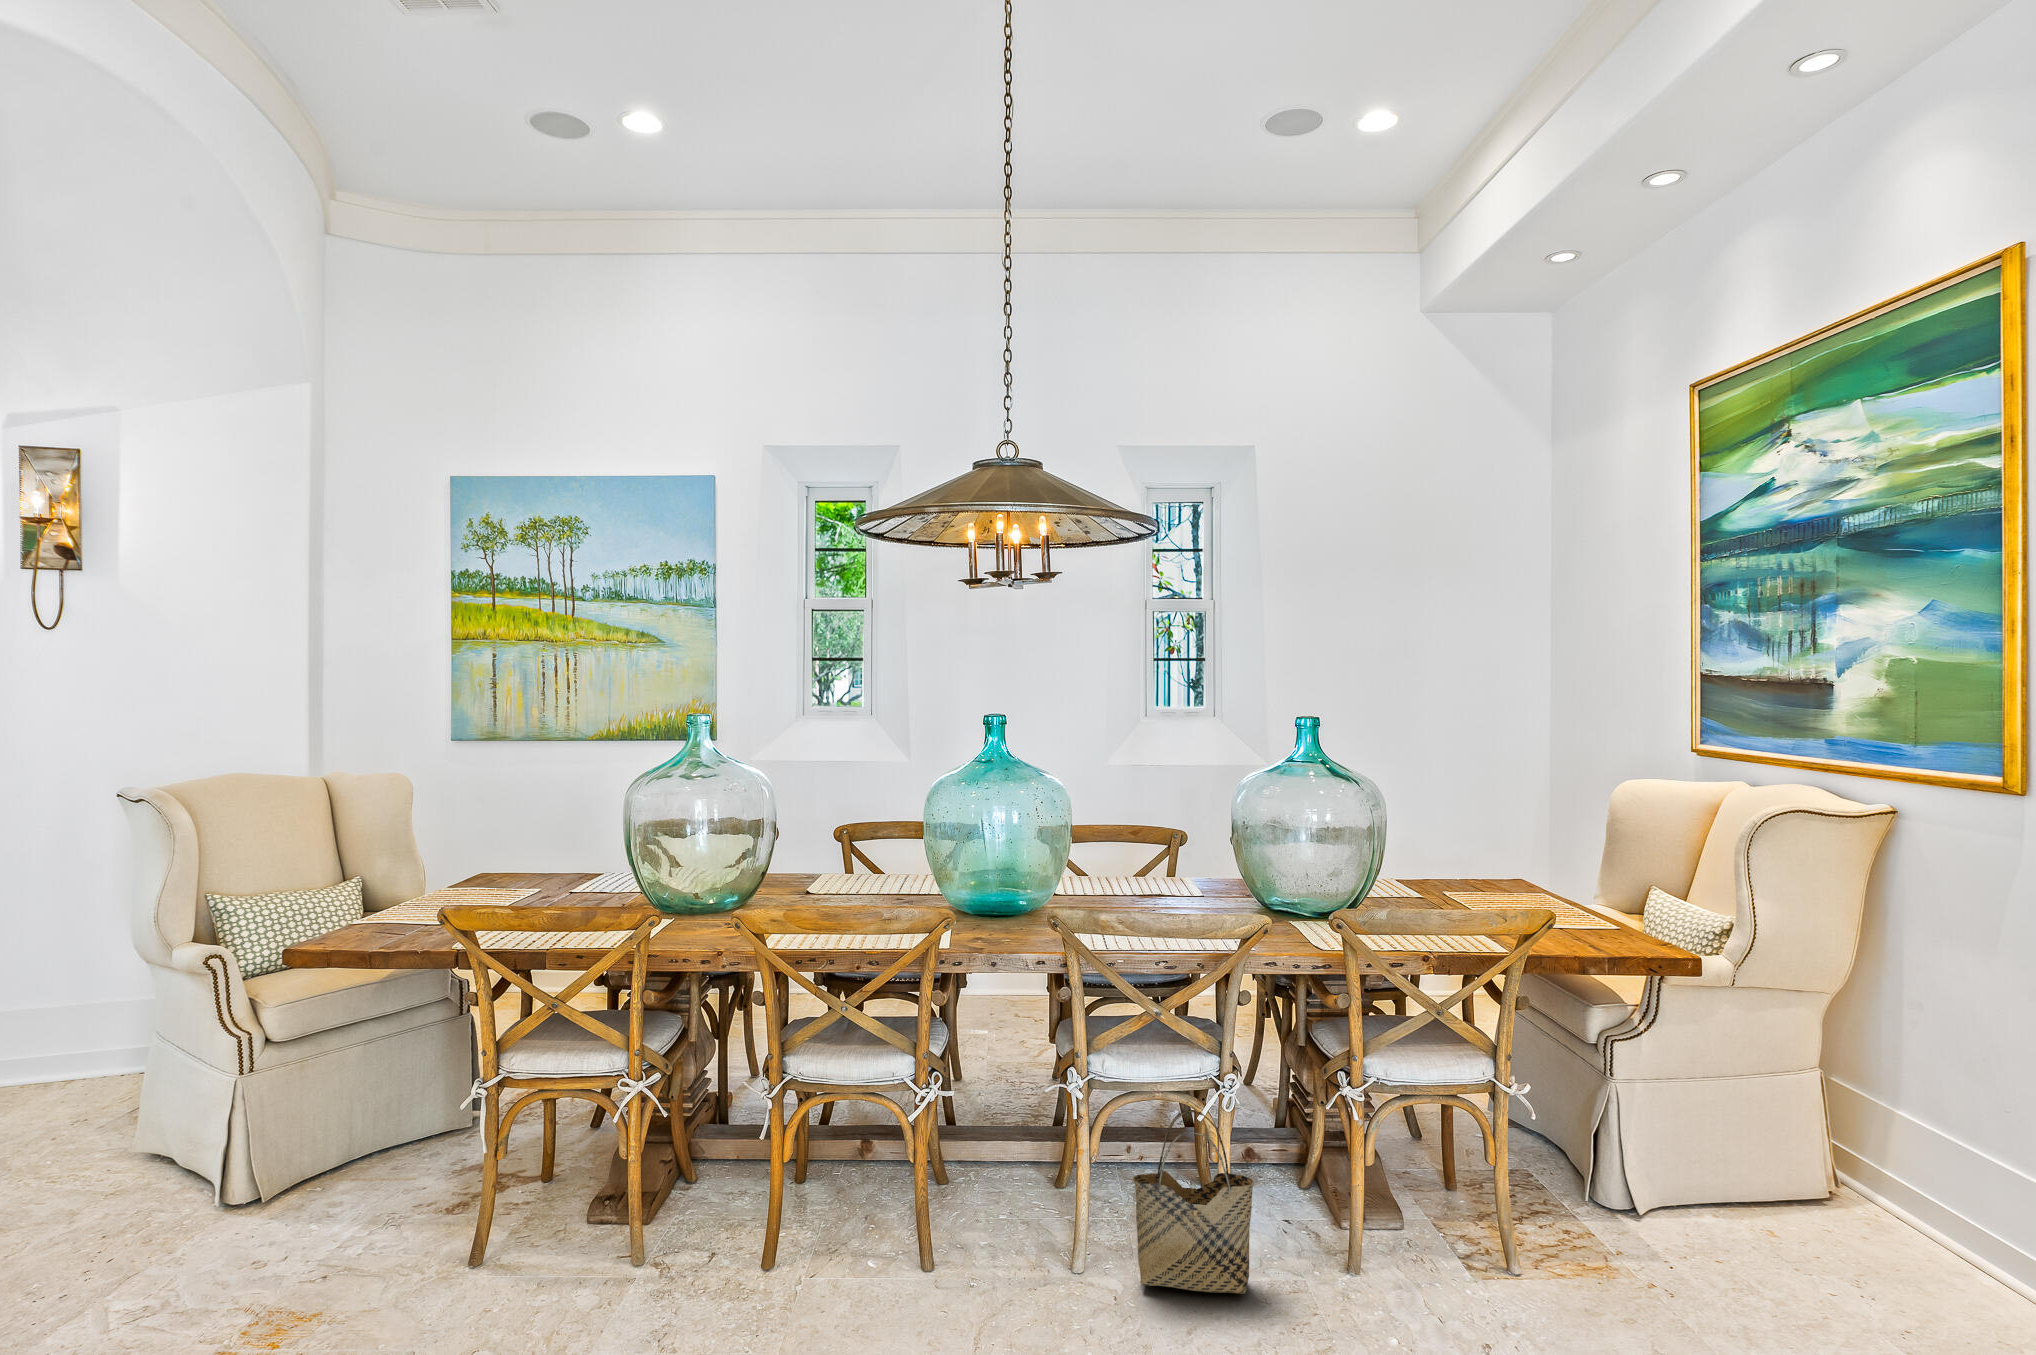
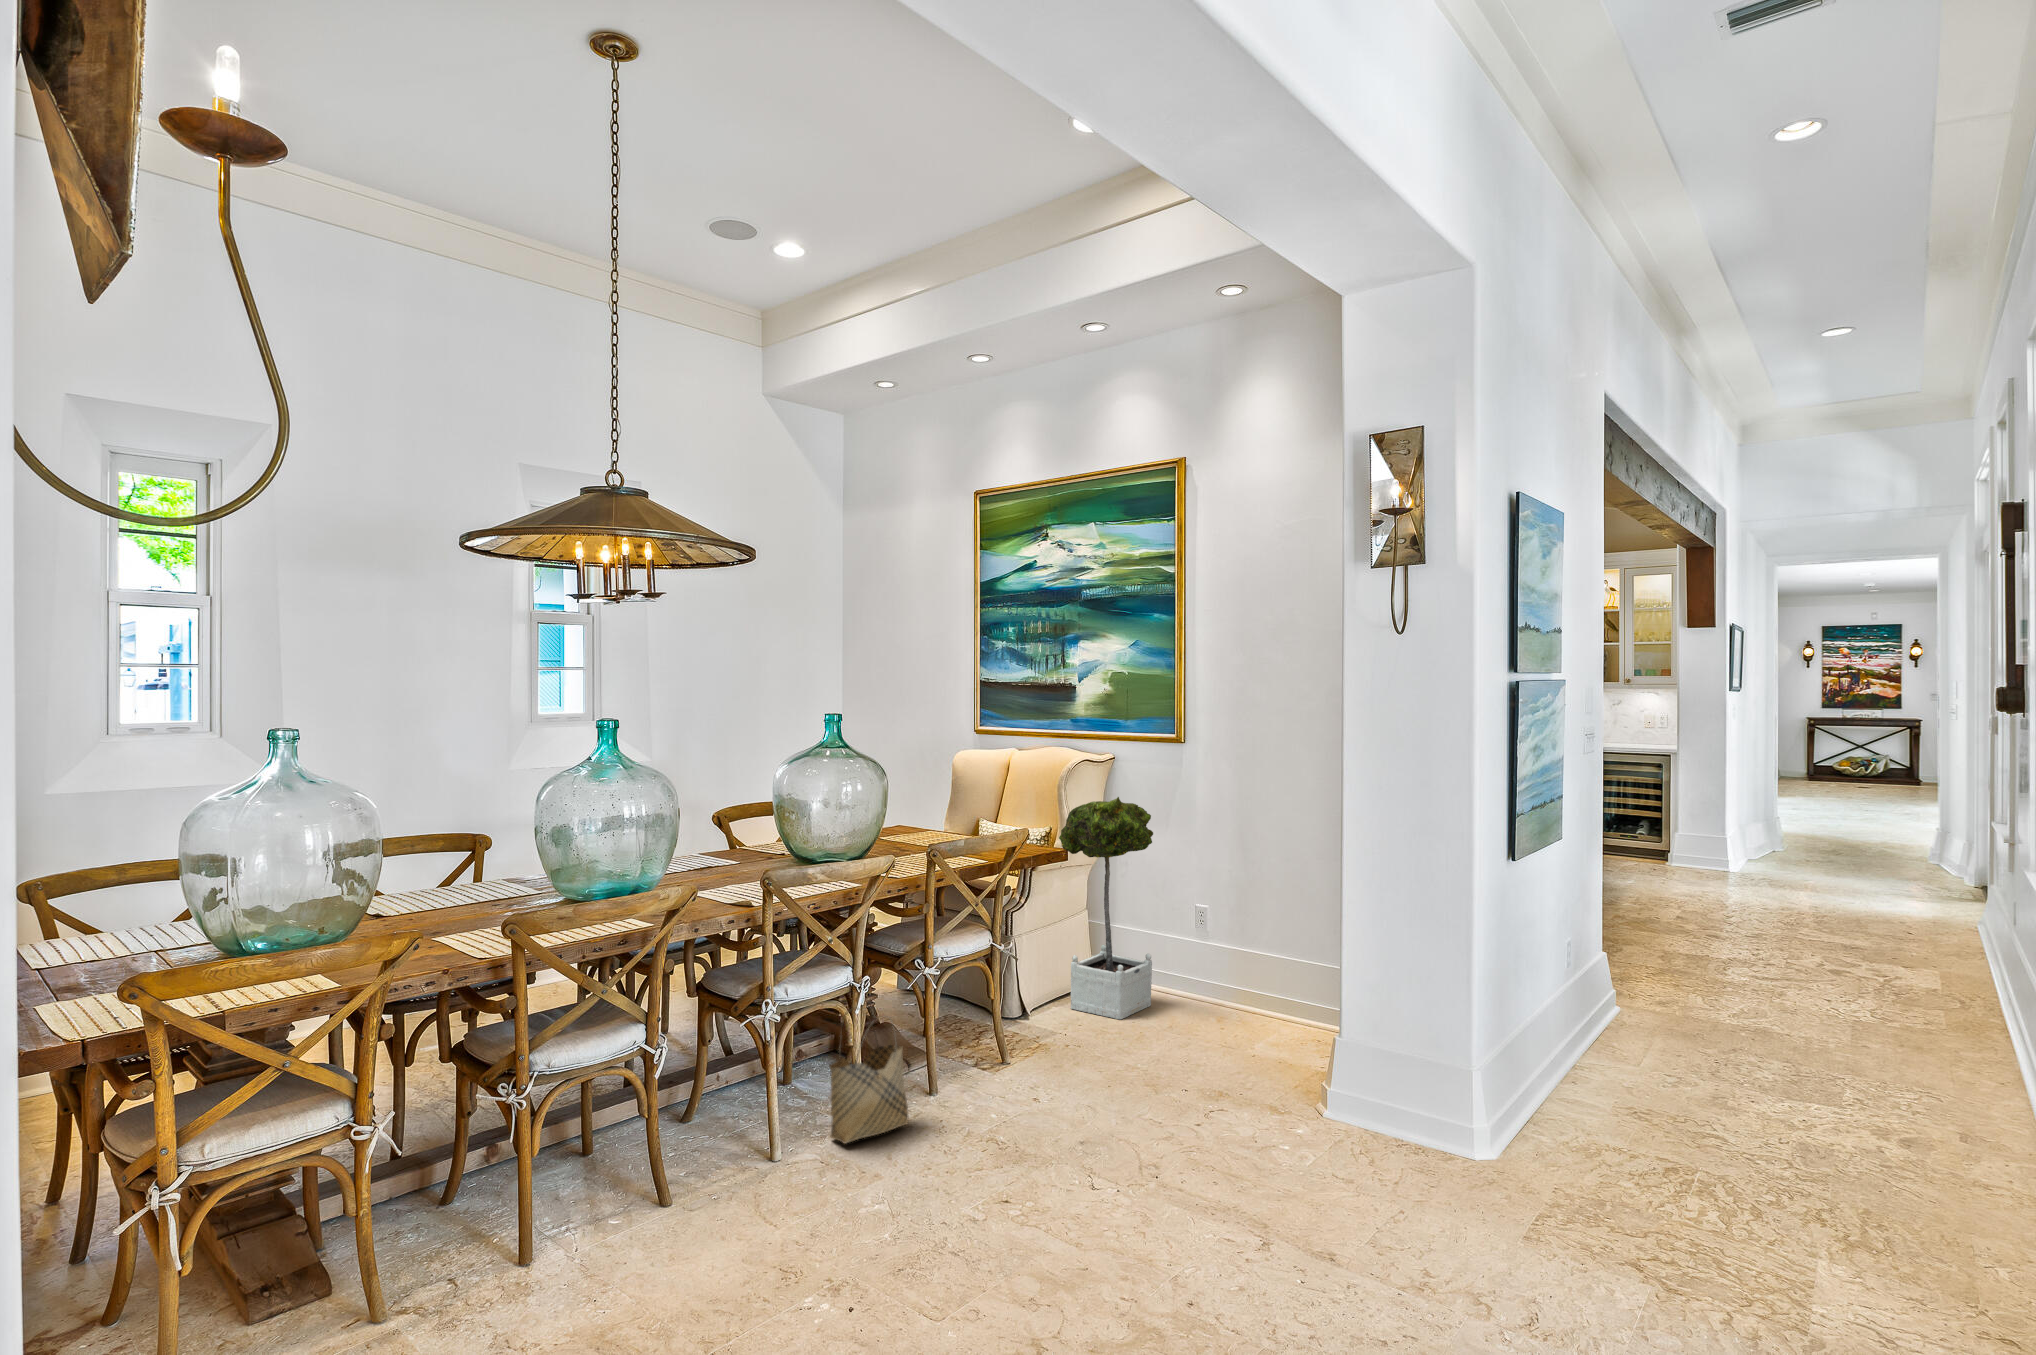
potted tree: none [1703,879,1907,1271] -> present [1059,797,1153,1019]

